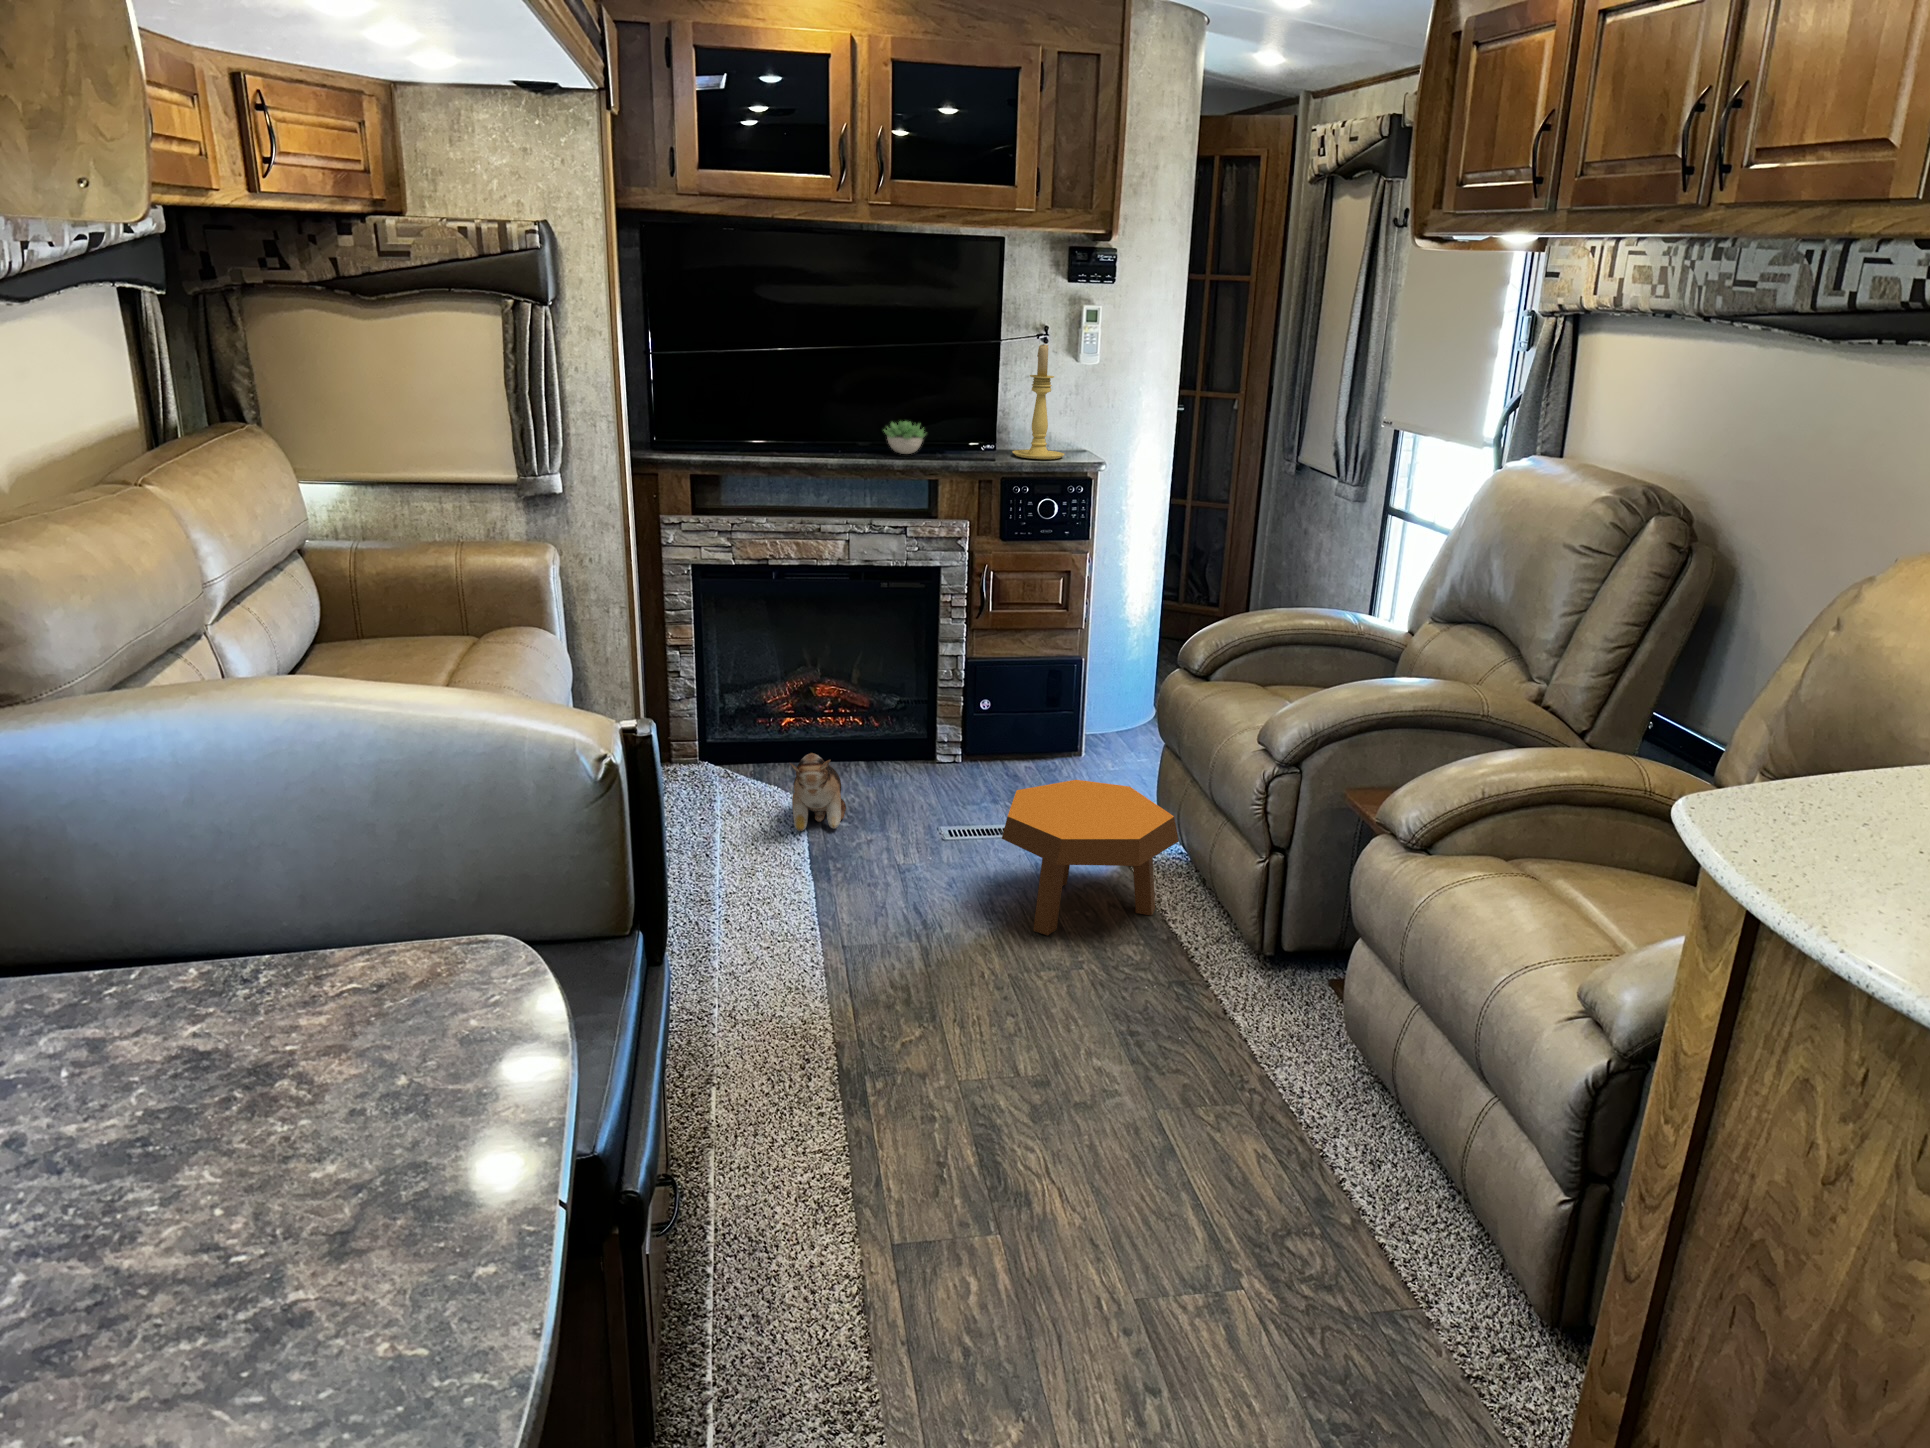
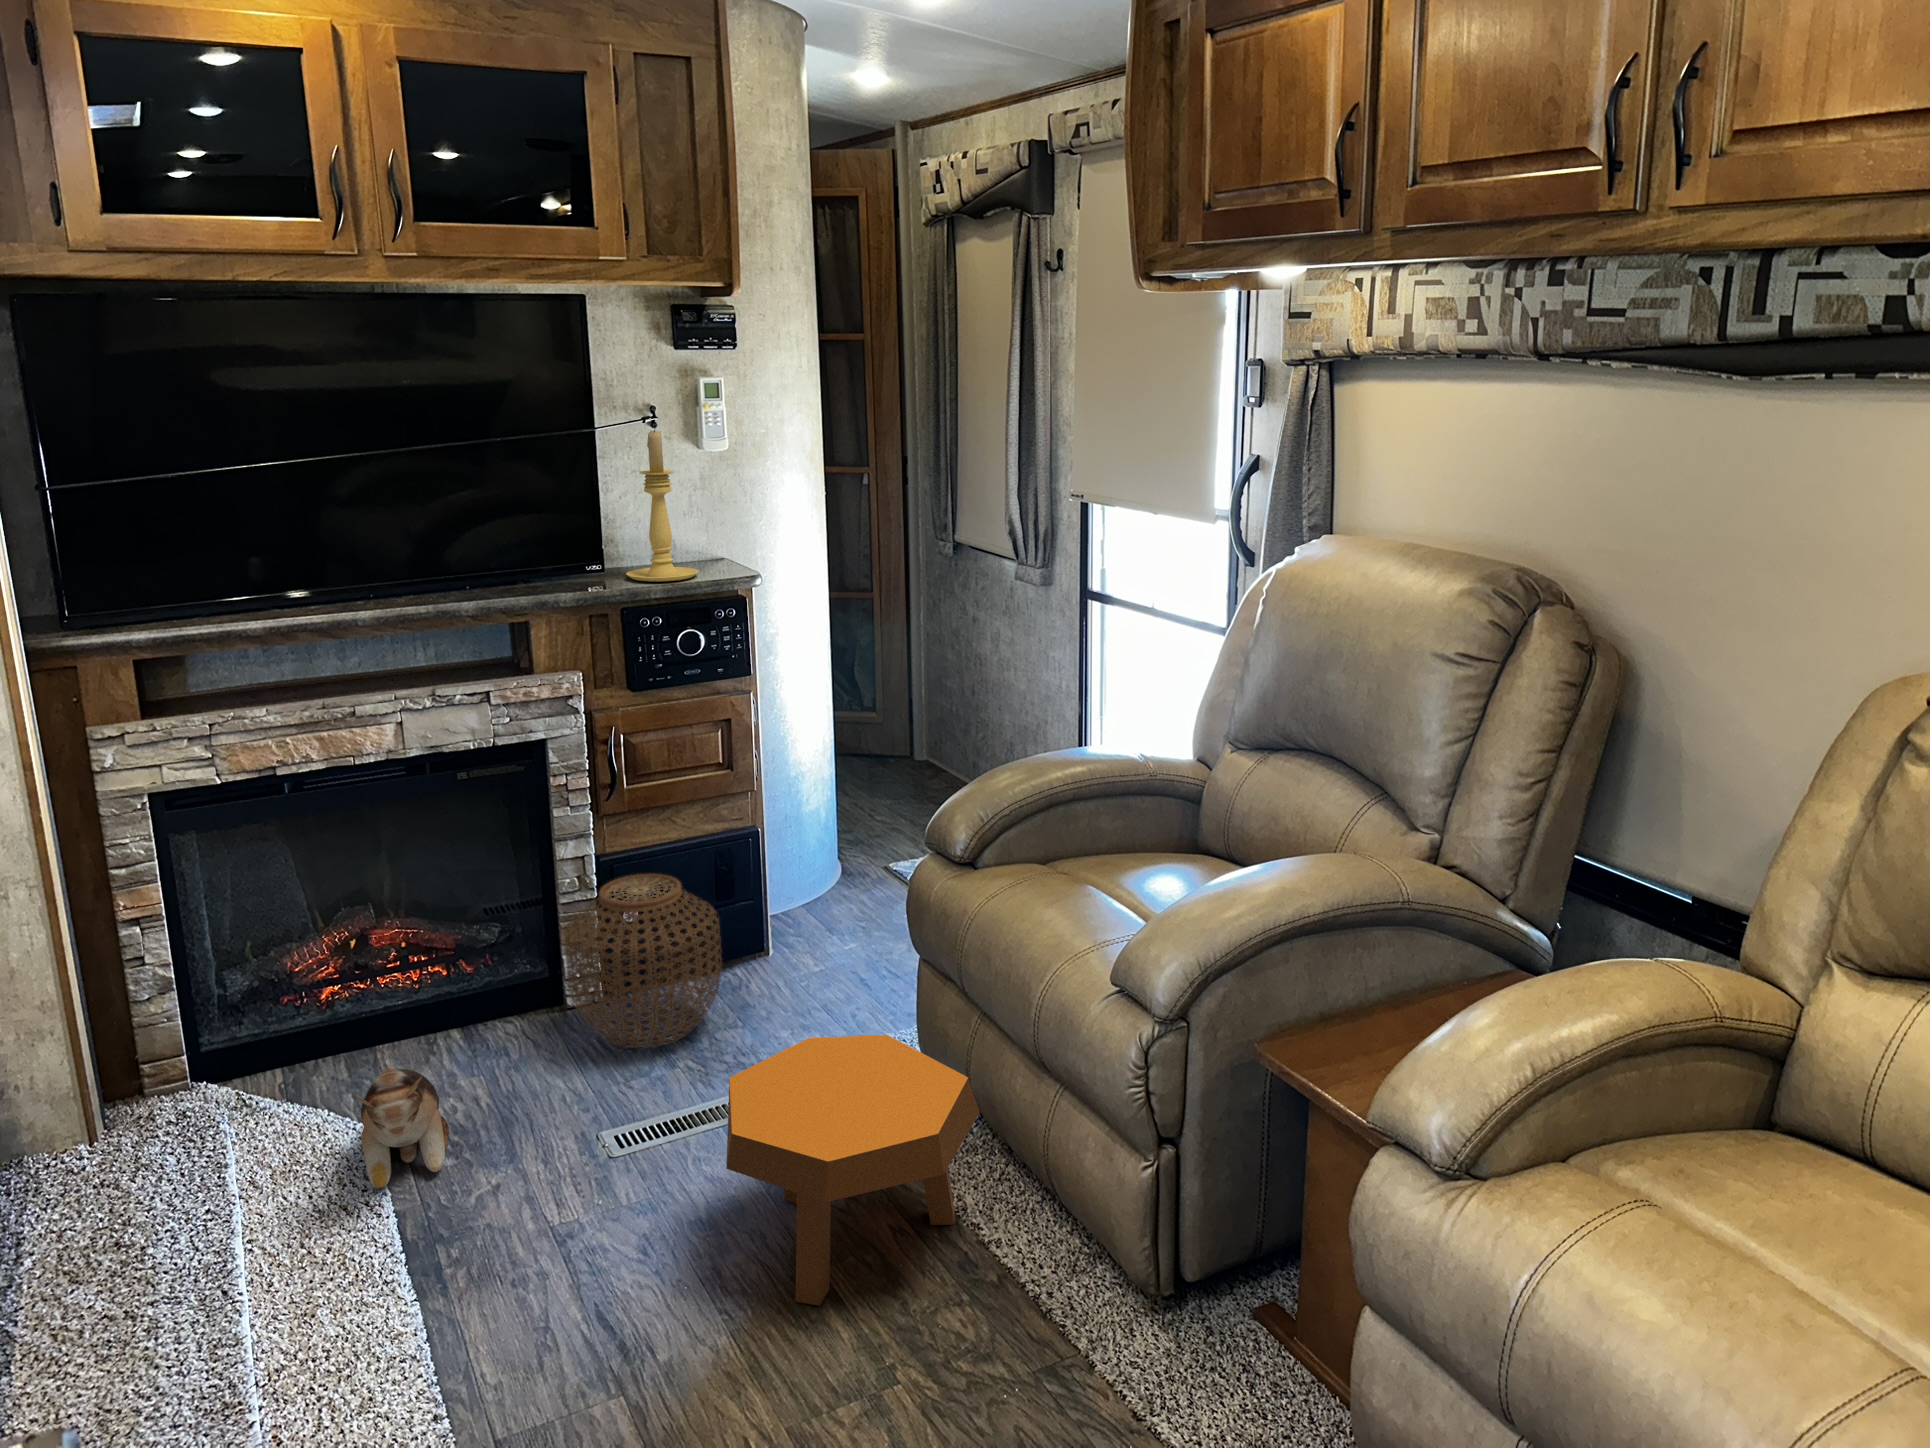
succulent plant: present [884,421,926,454] -> none [436,547,504,593]
woven basket: none [936,670,1043,791] -> present [565,874,722,1048]

